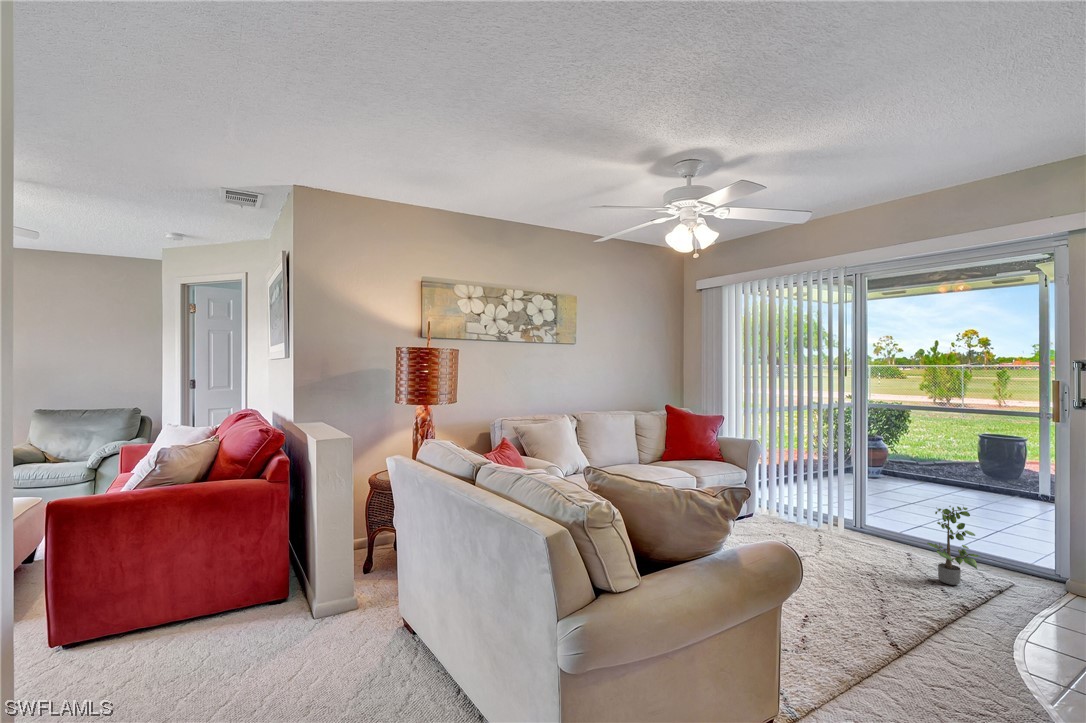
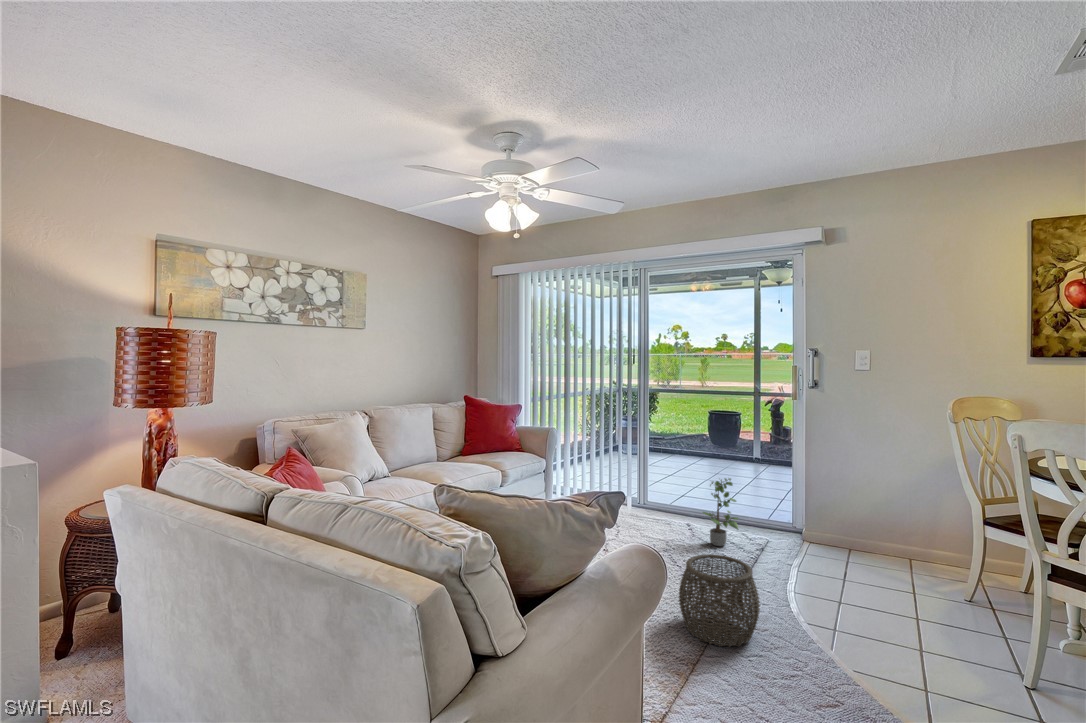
woven basket: none [862,579,965,683] -> present [679,554,760,647]

